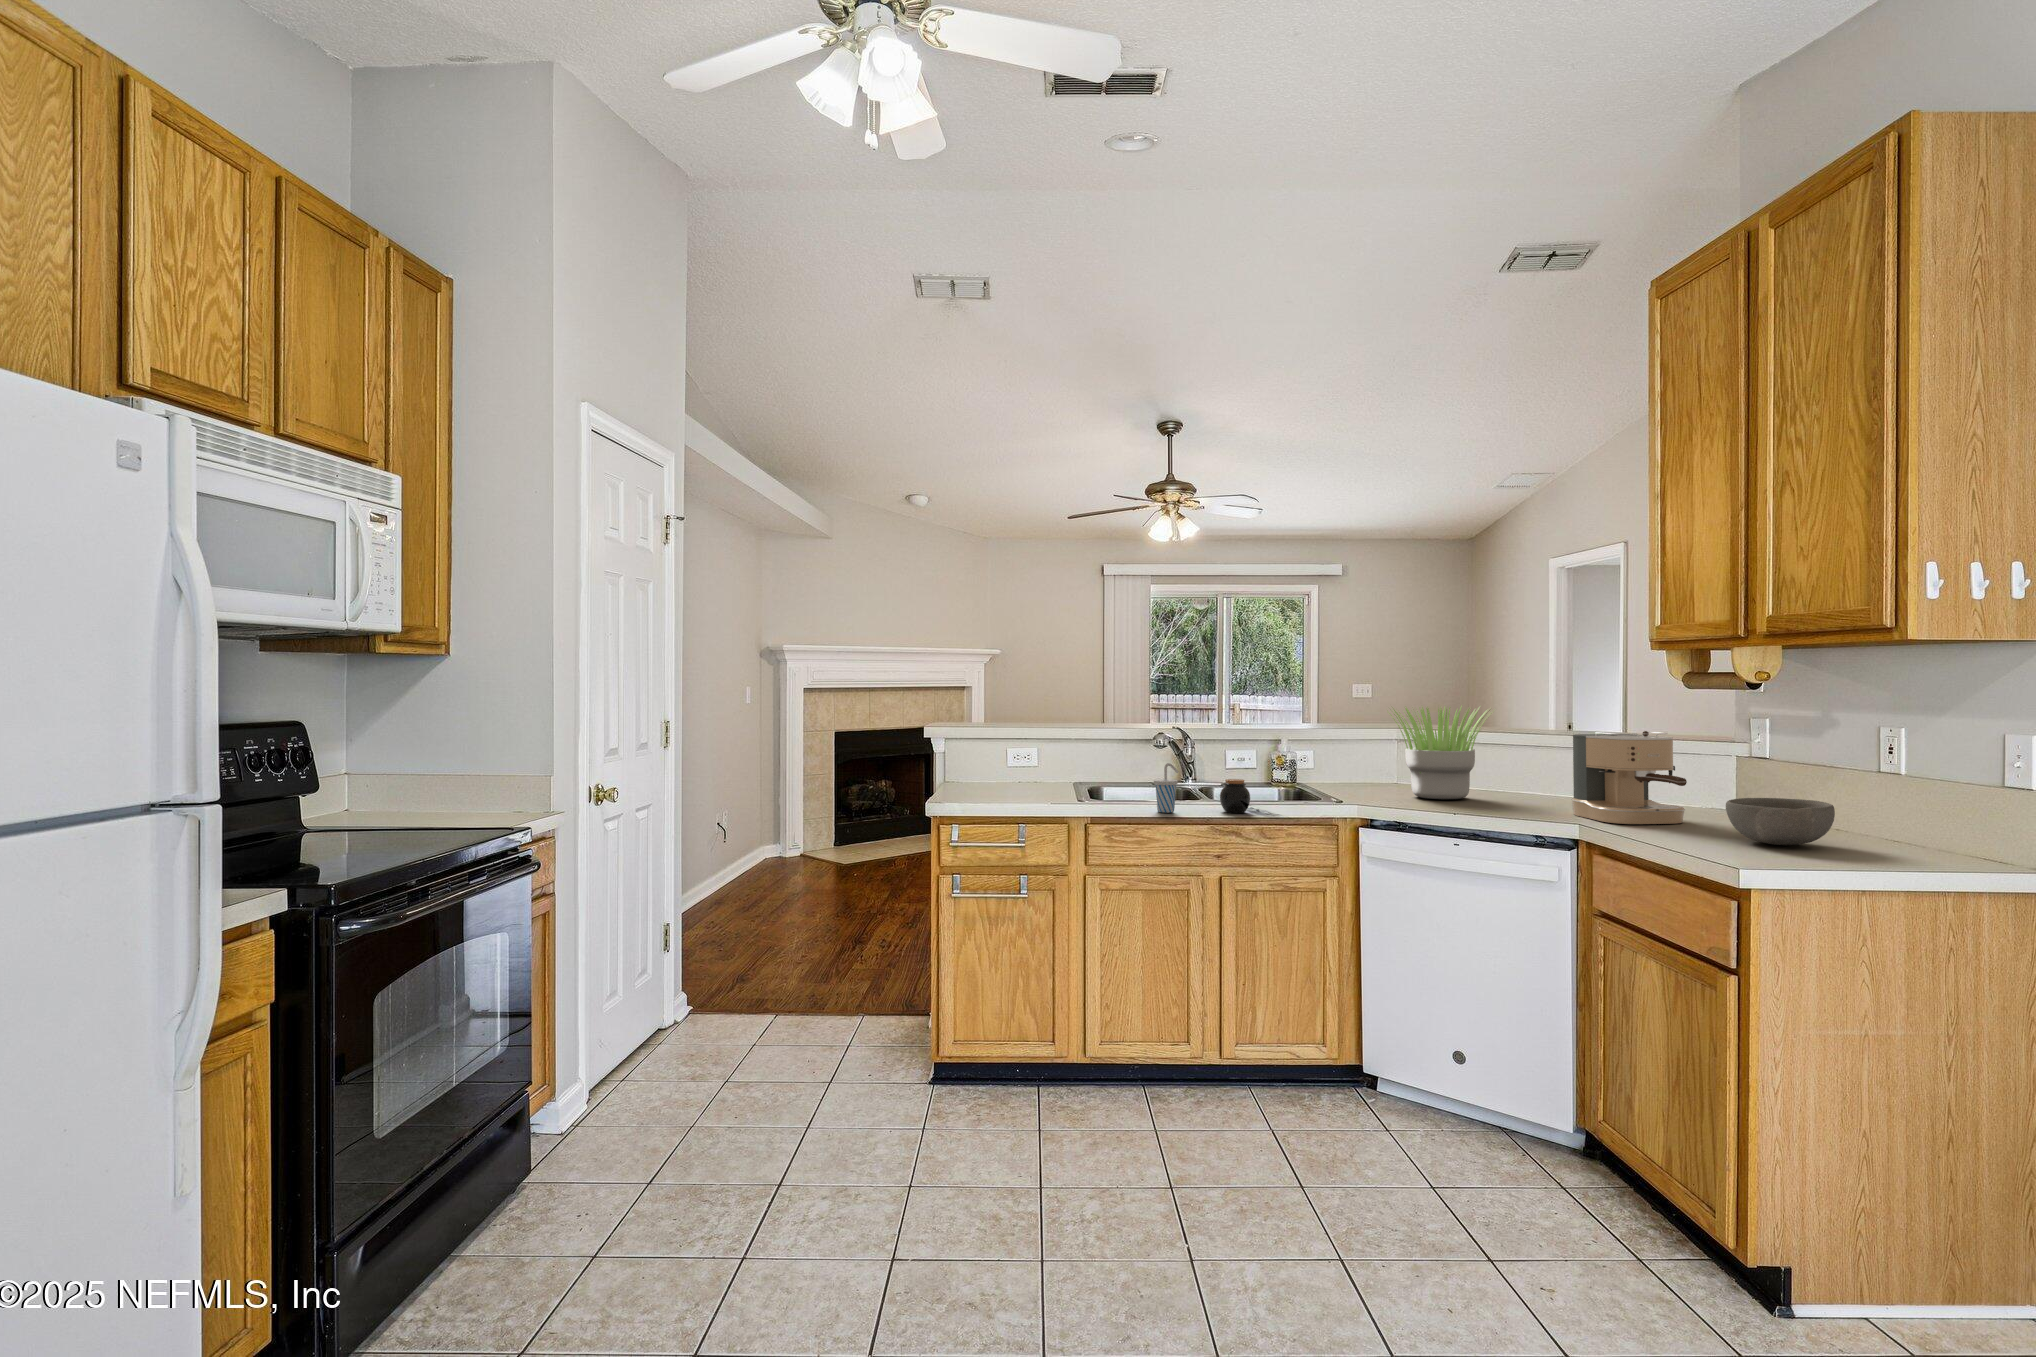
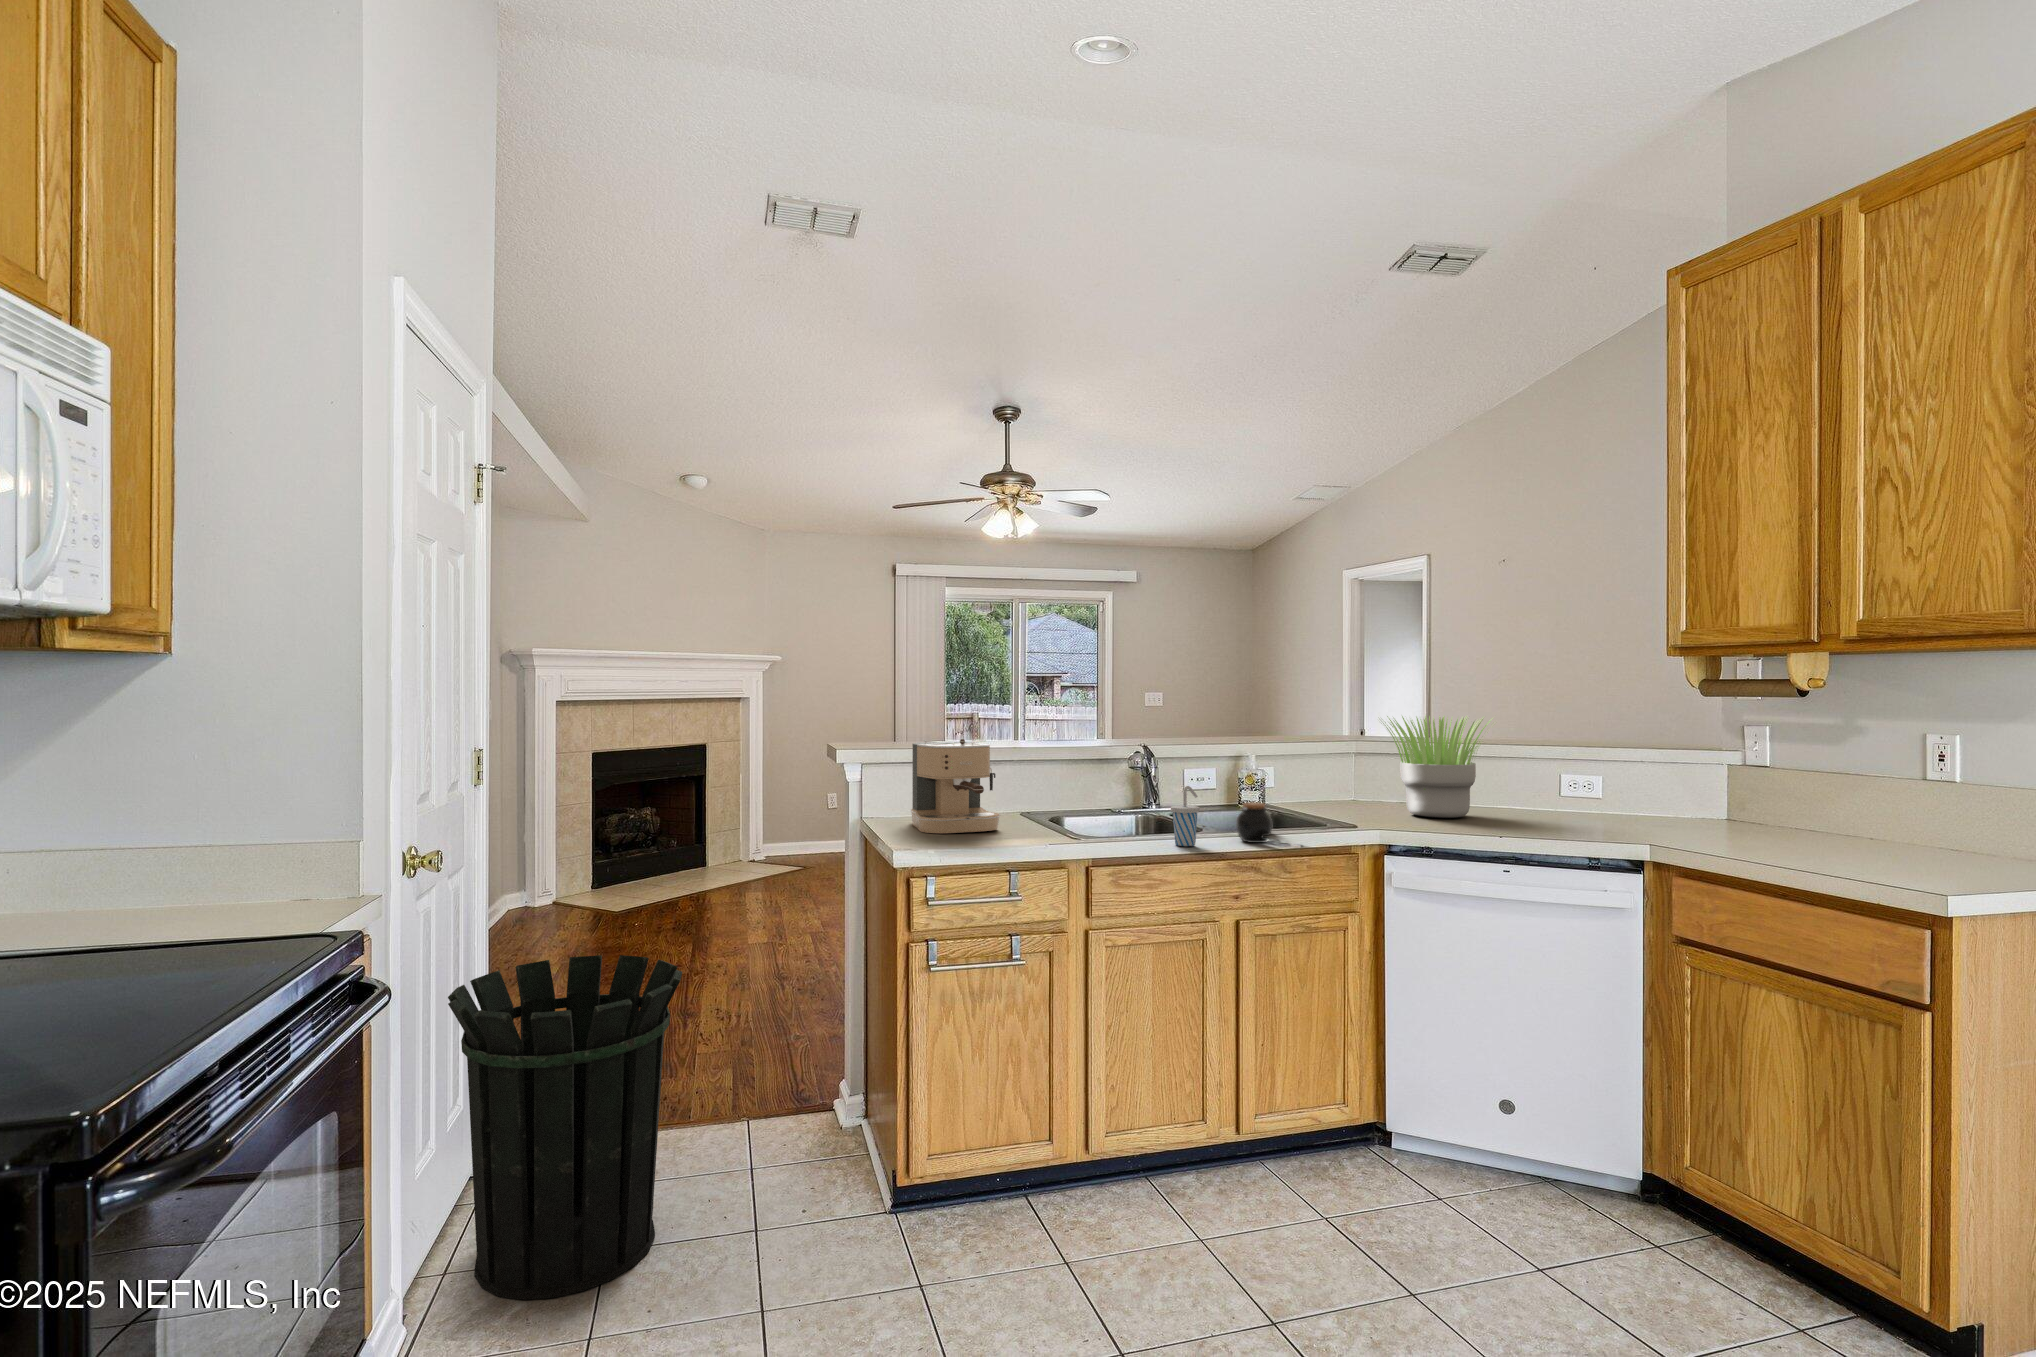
coffee maker: present [1572,731,1687,824] -> present [911,739,1000,833]
bowl: present [1726,798,1835,845] -> none [1813,810,1933,860]
waste bin: none [629,875,785,1098] -> present [448,955,682,1300]

